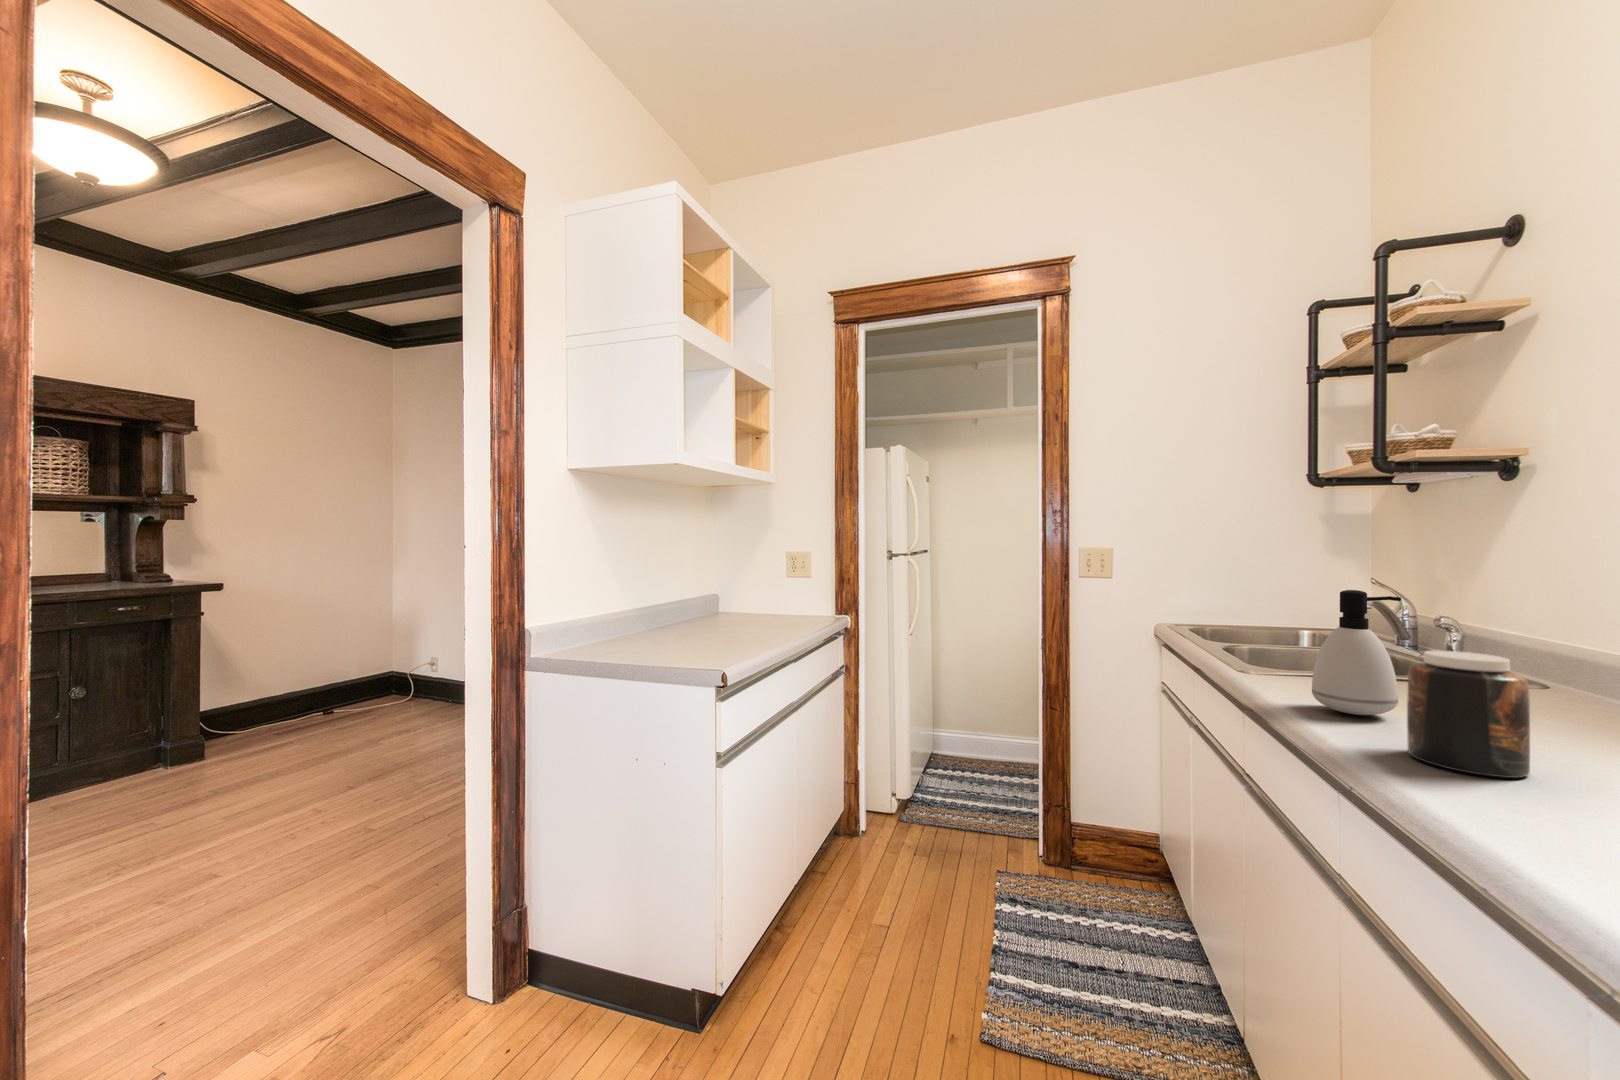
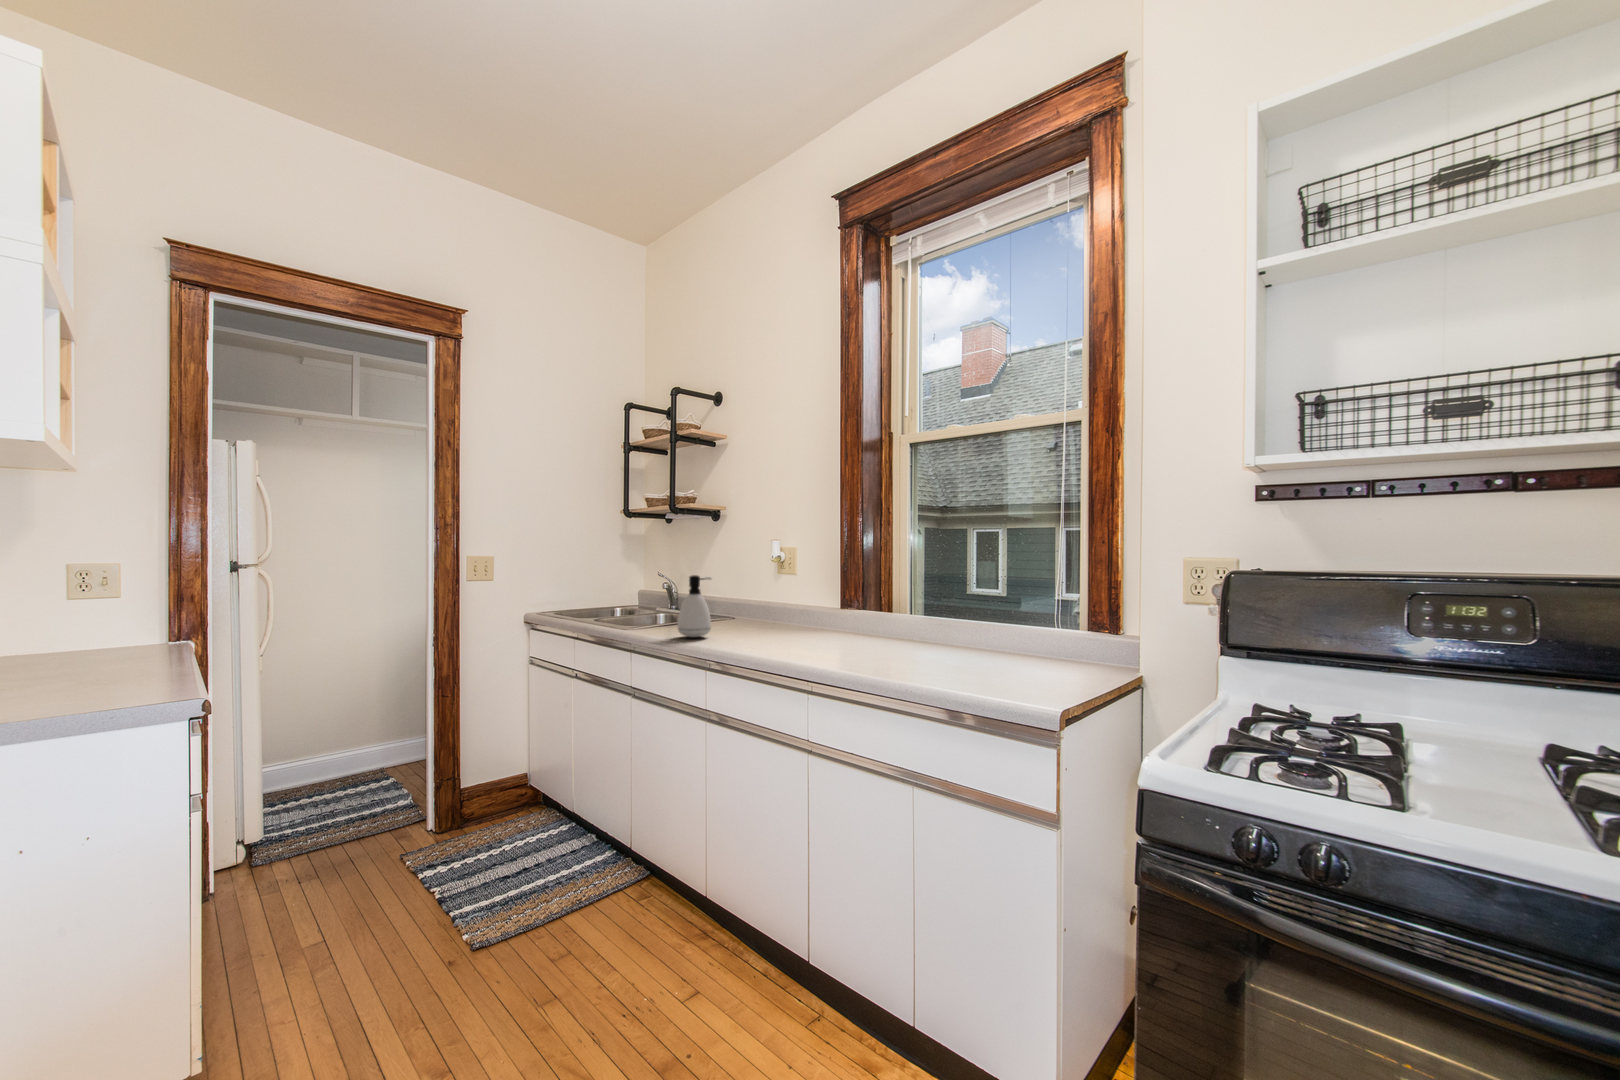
jar: present [1407,650,1530,778] -> none [729,598,765,647]

